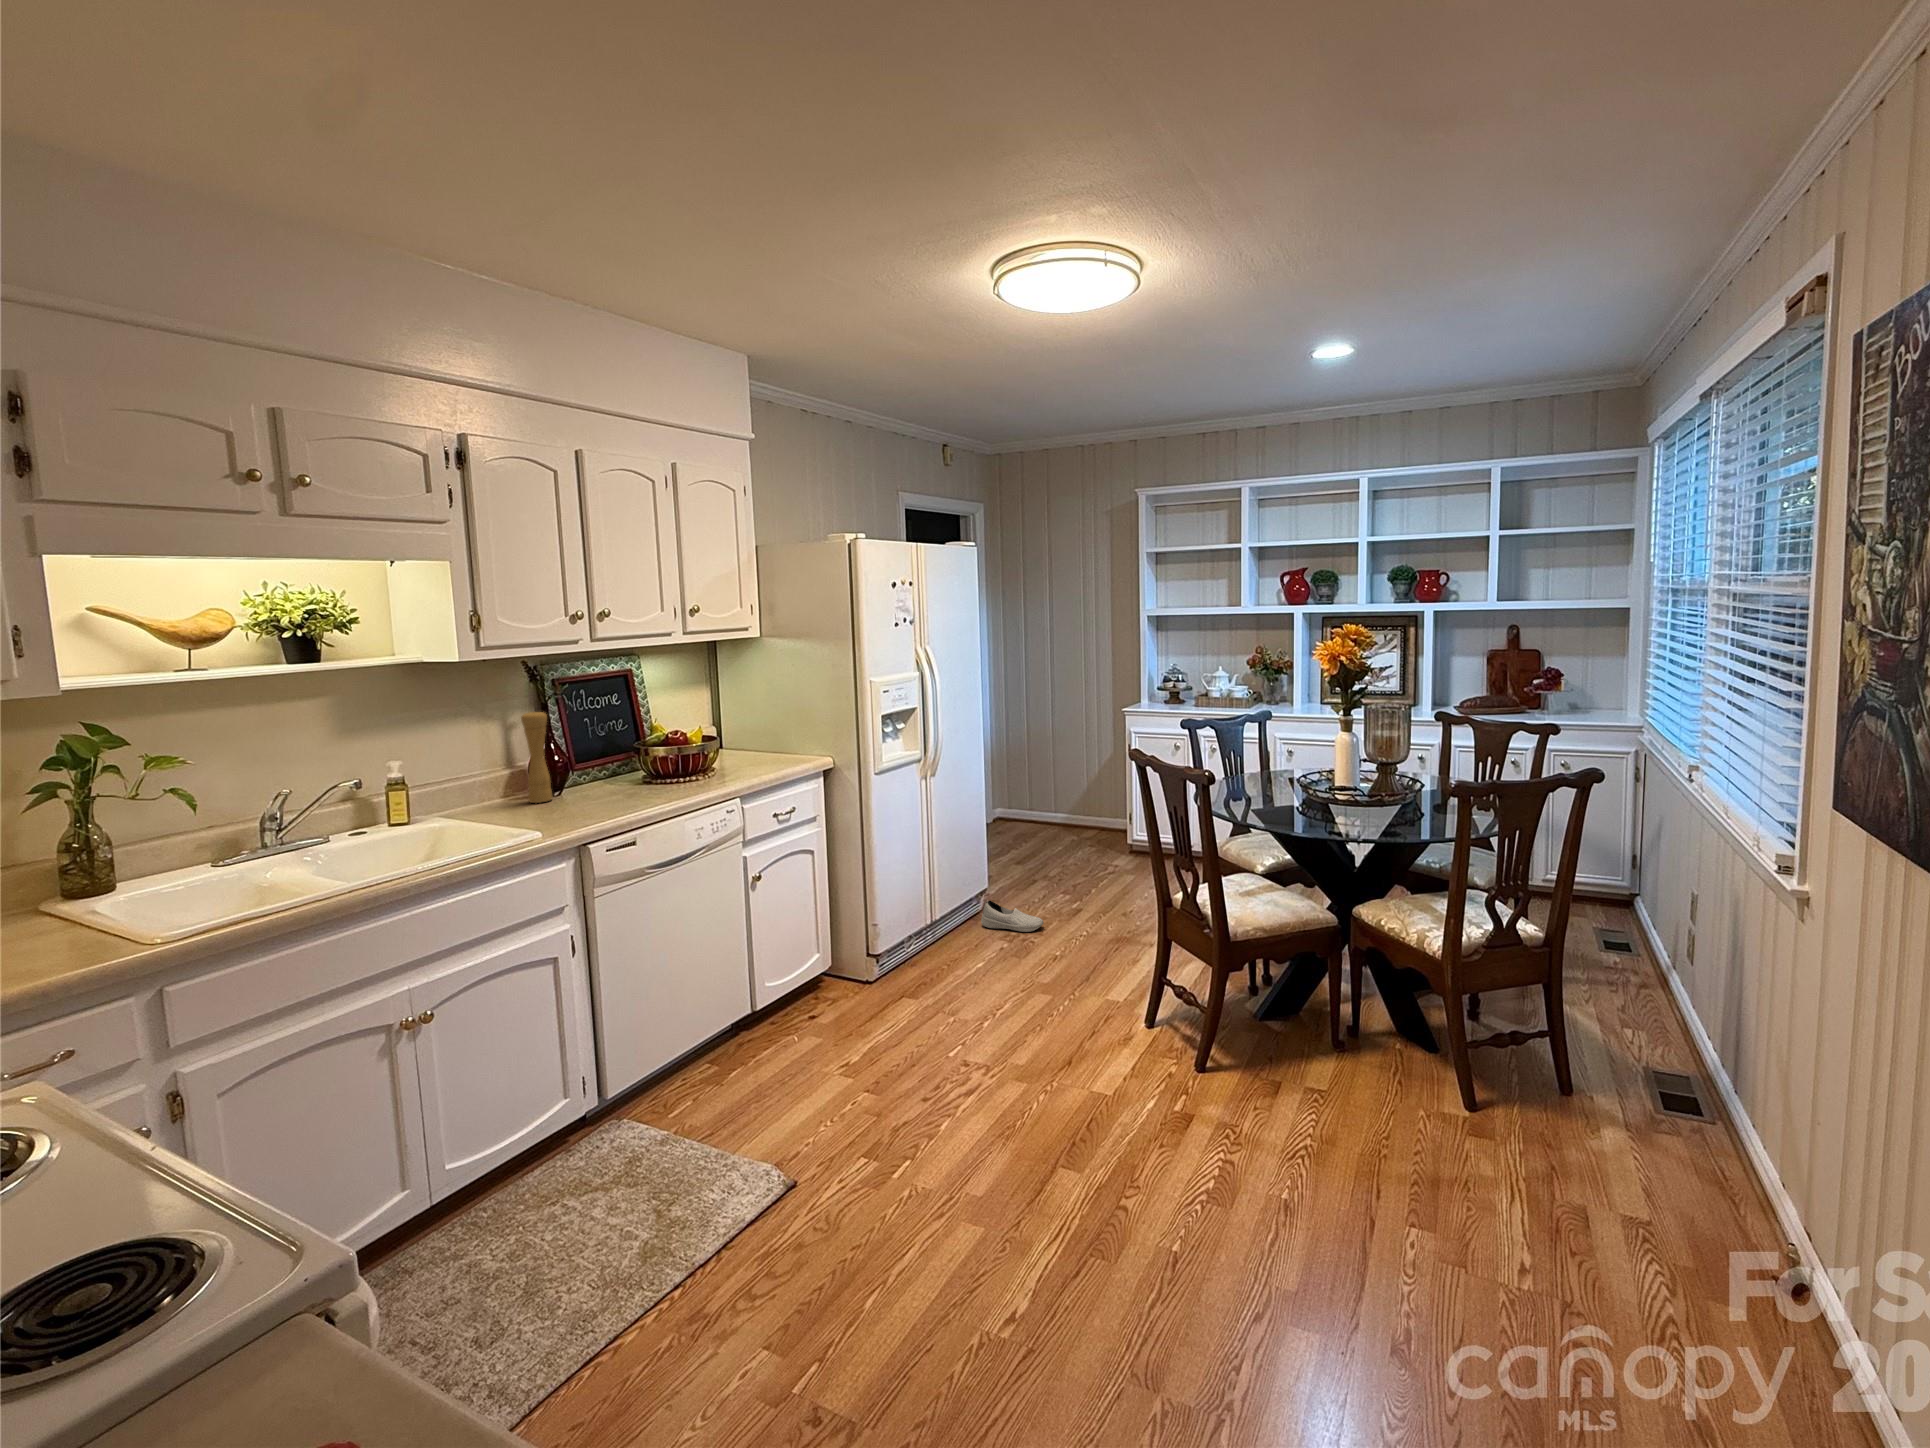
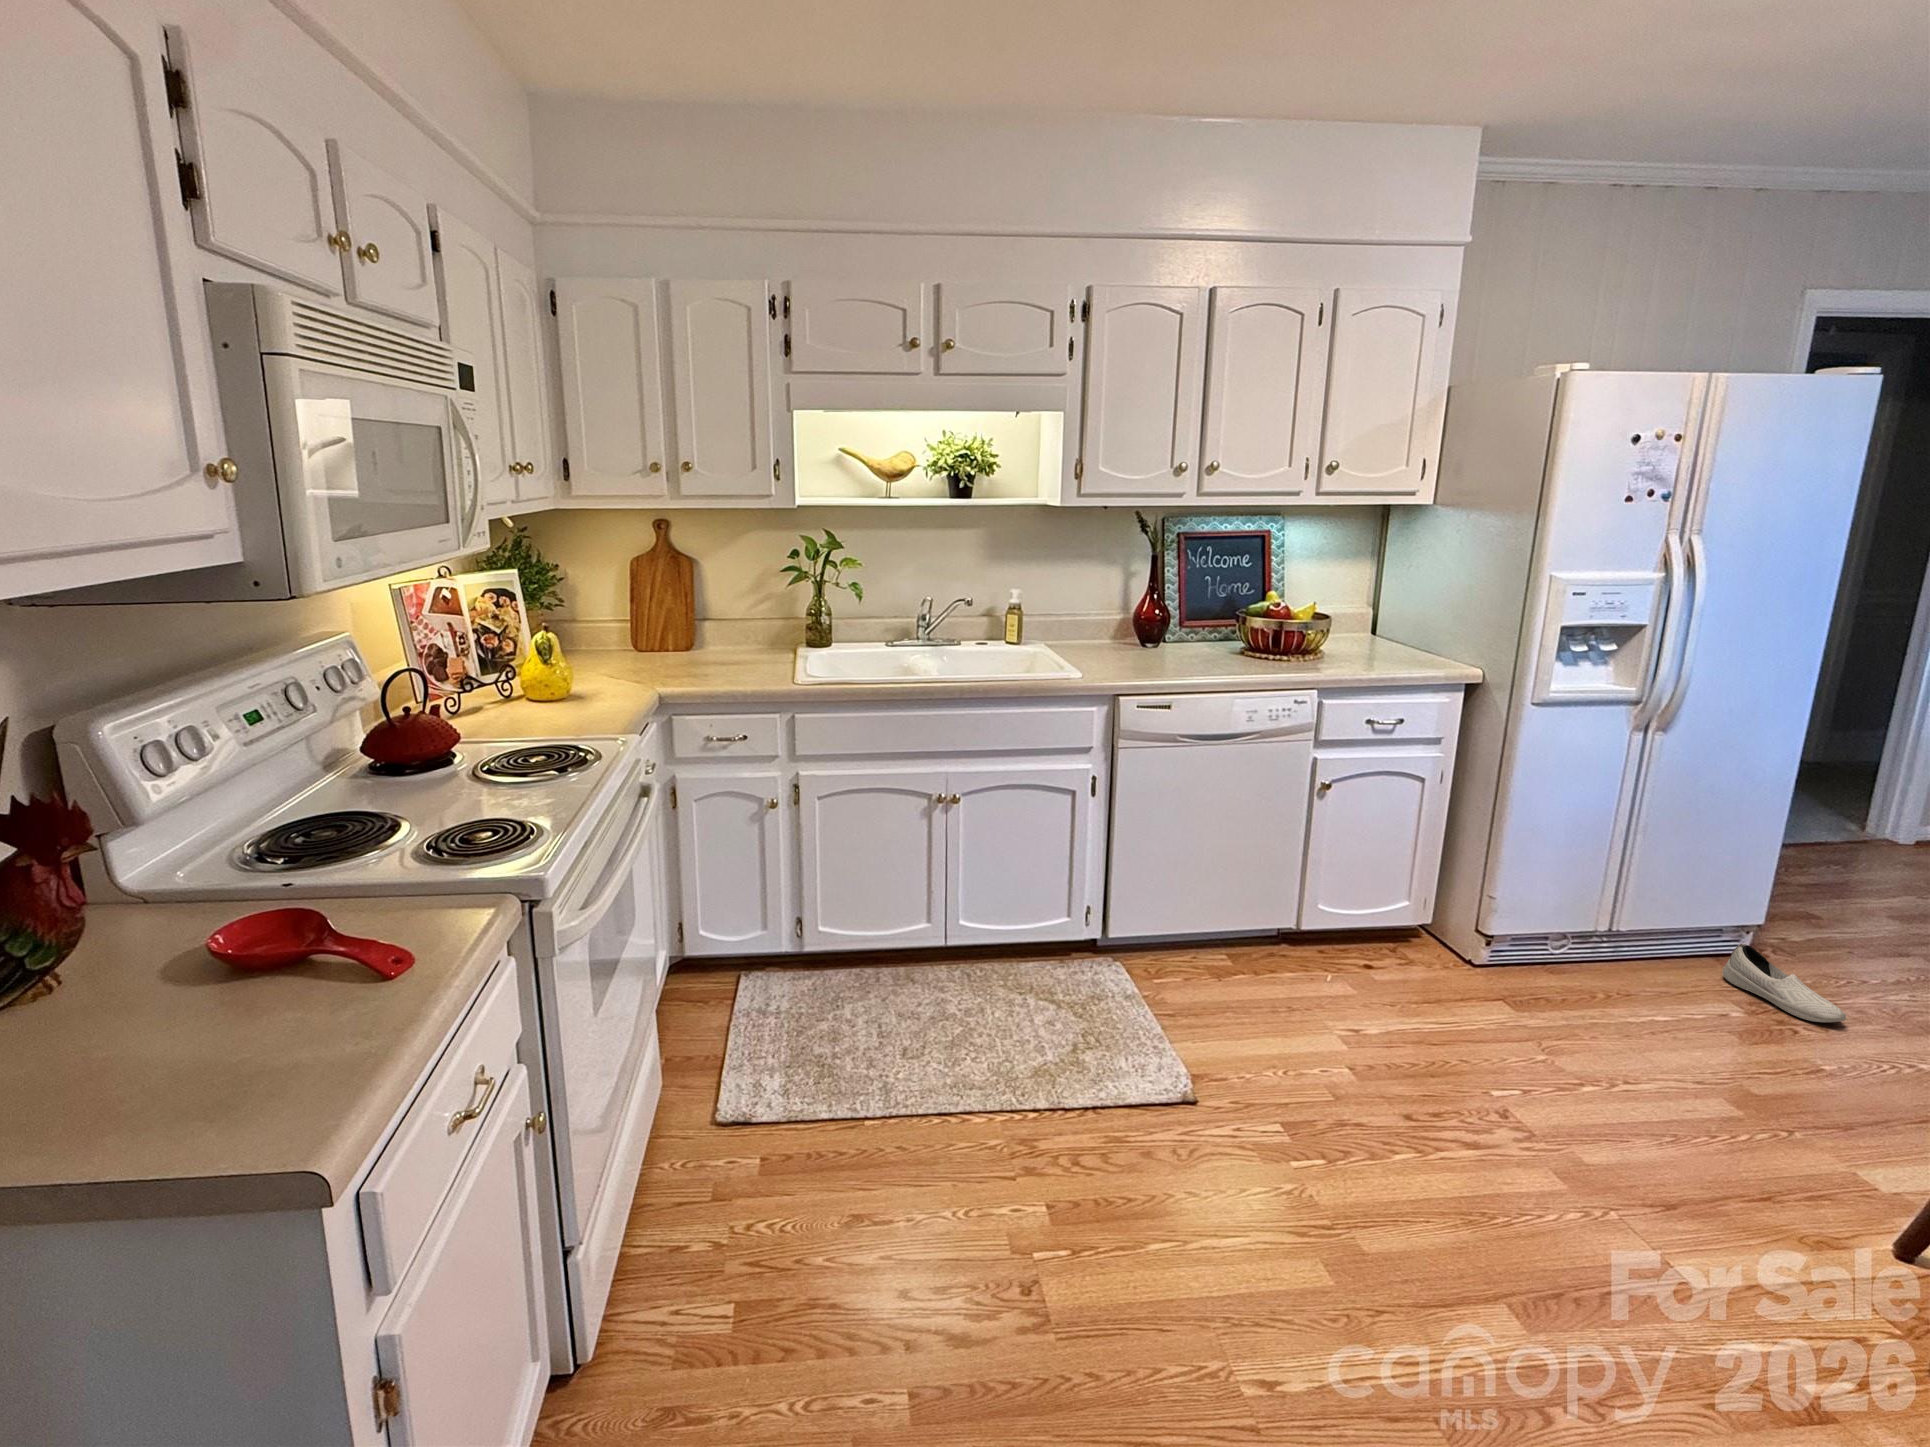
pepper mill: present [521,711,552,803] -> none [1121,559,1147,649]

